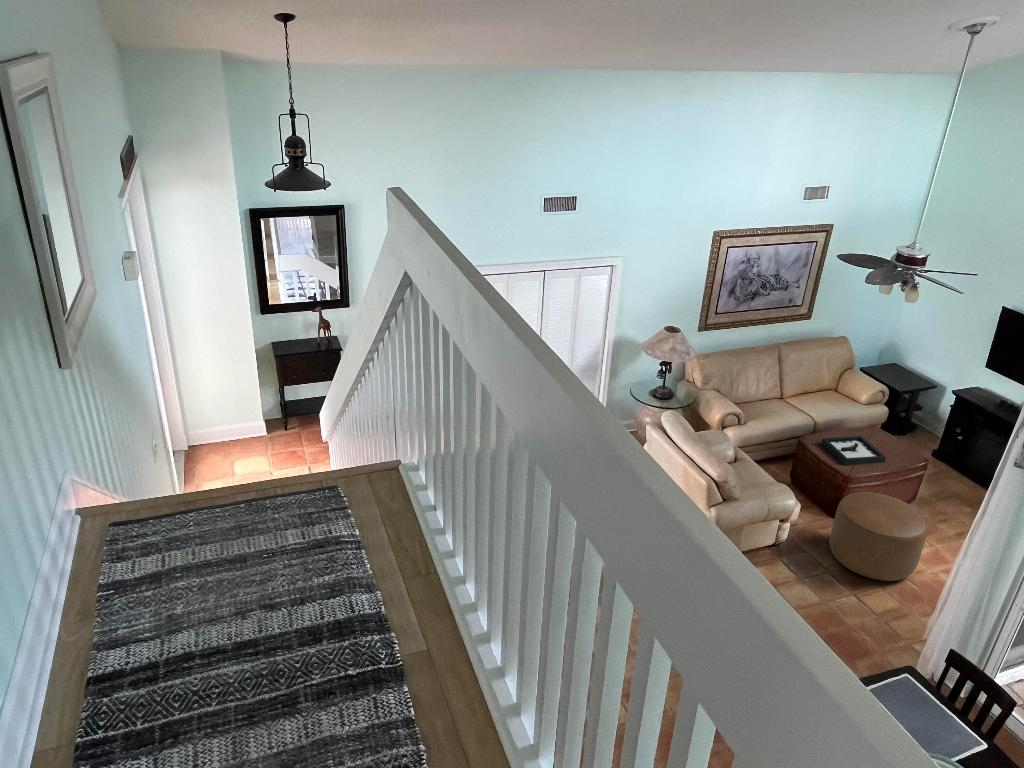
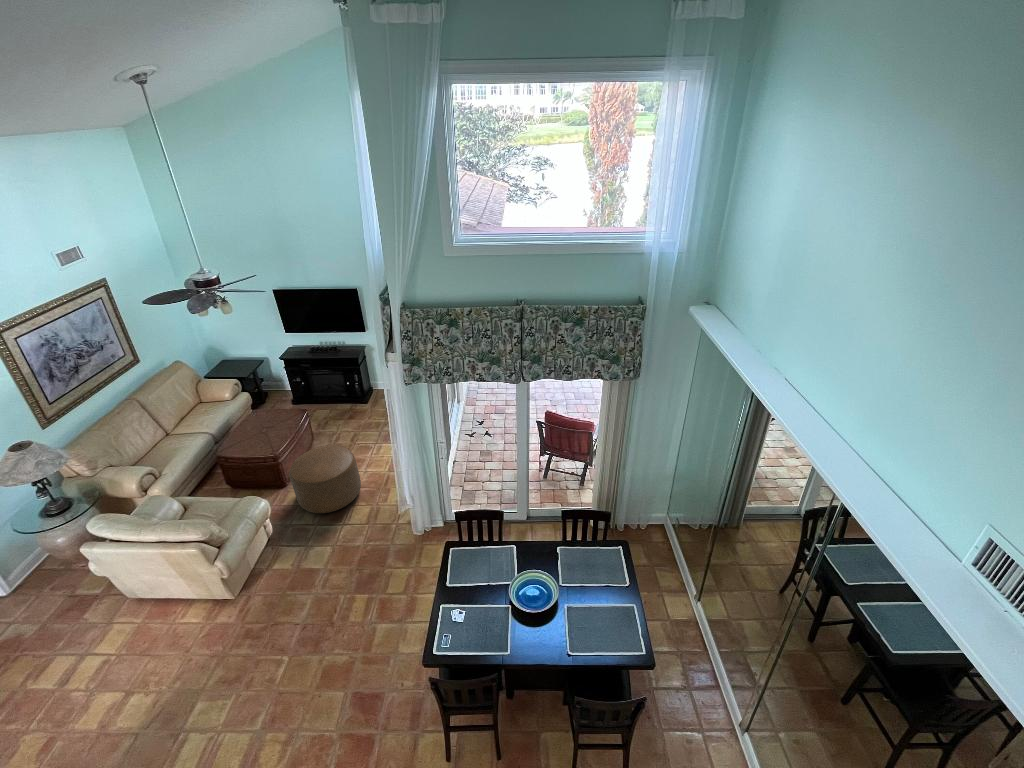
decorative tray: present [822,436,886,465] -> none [235,423,289,450]

